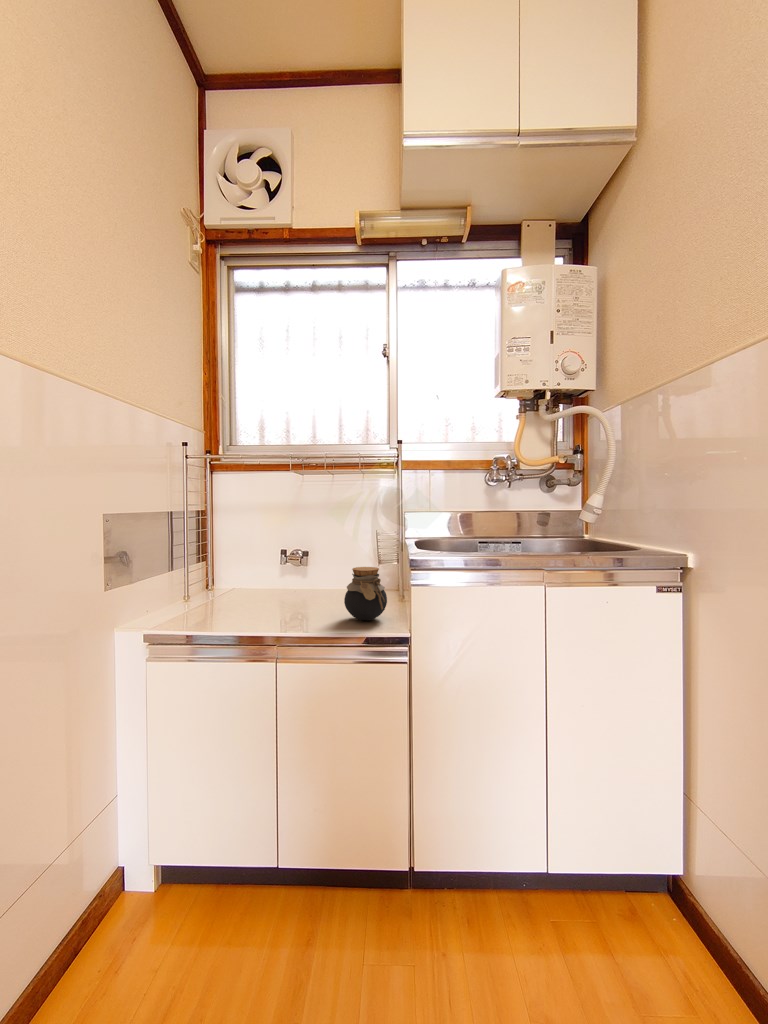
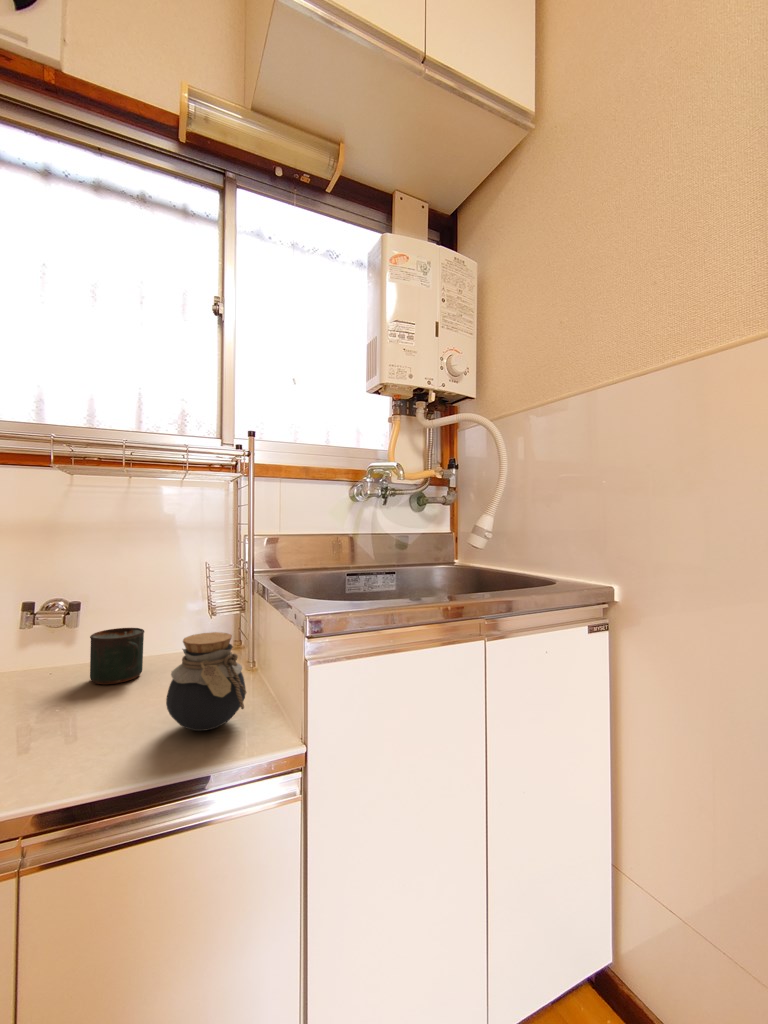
mug: none [313,567,341,597] -> present [90,628,144,684]

